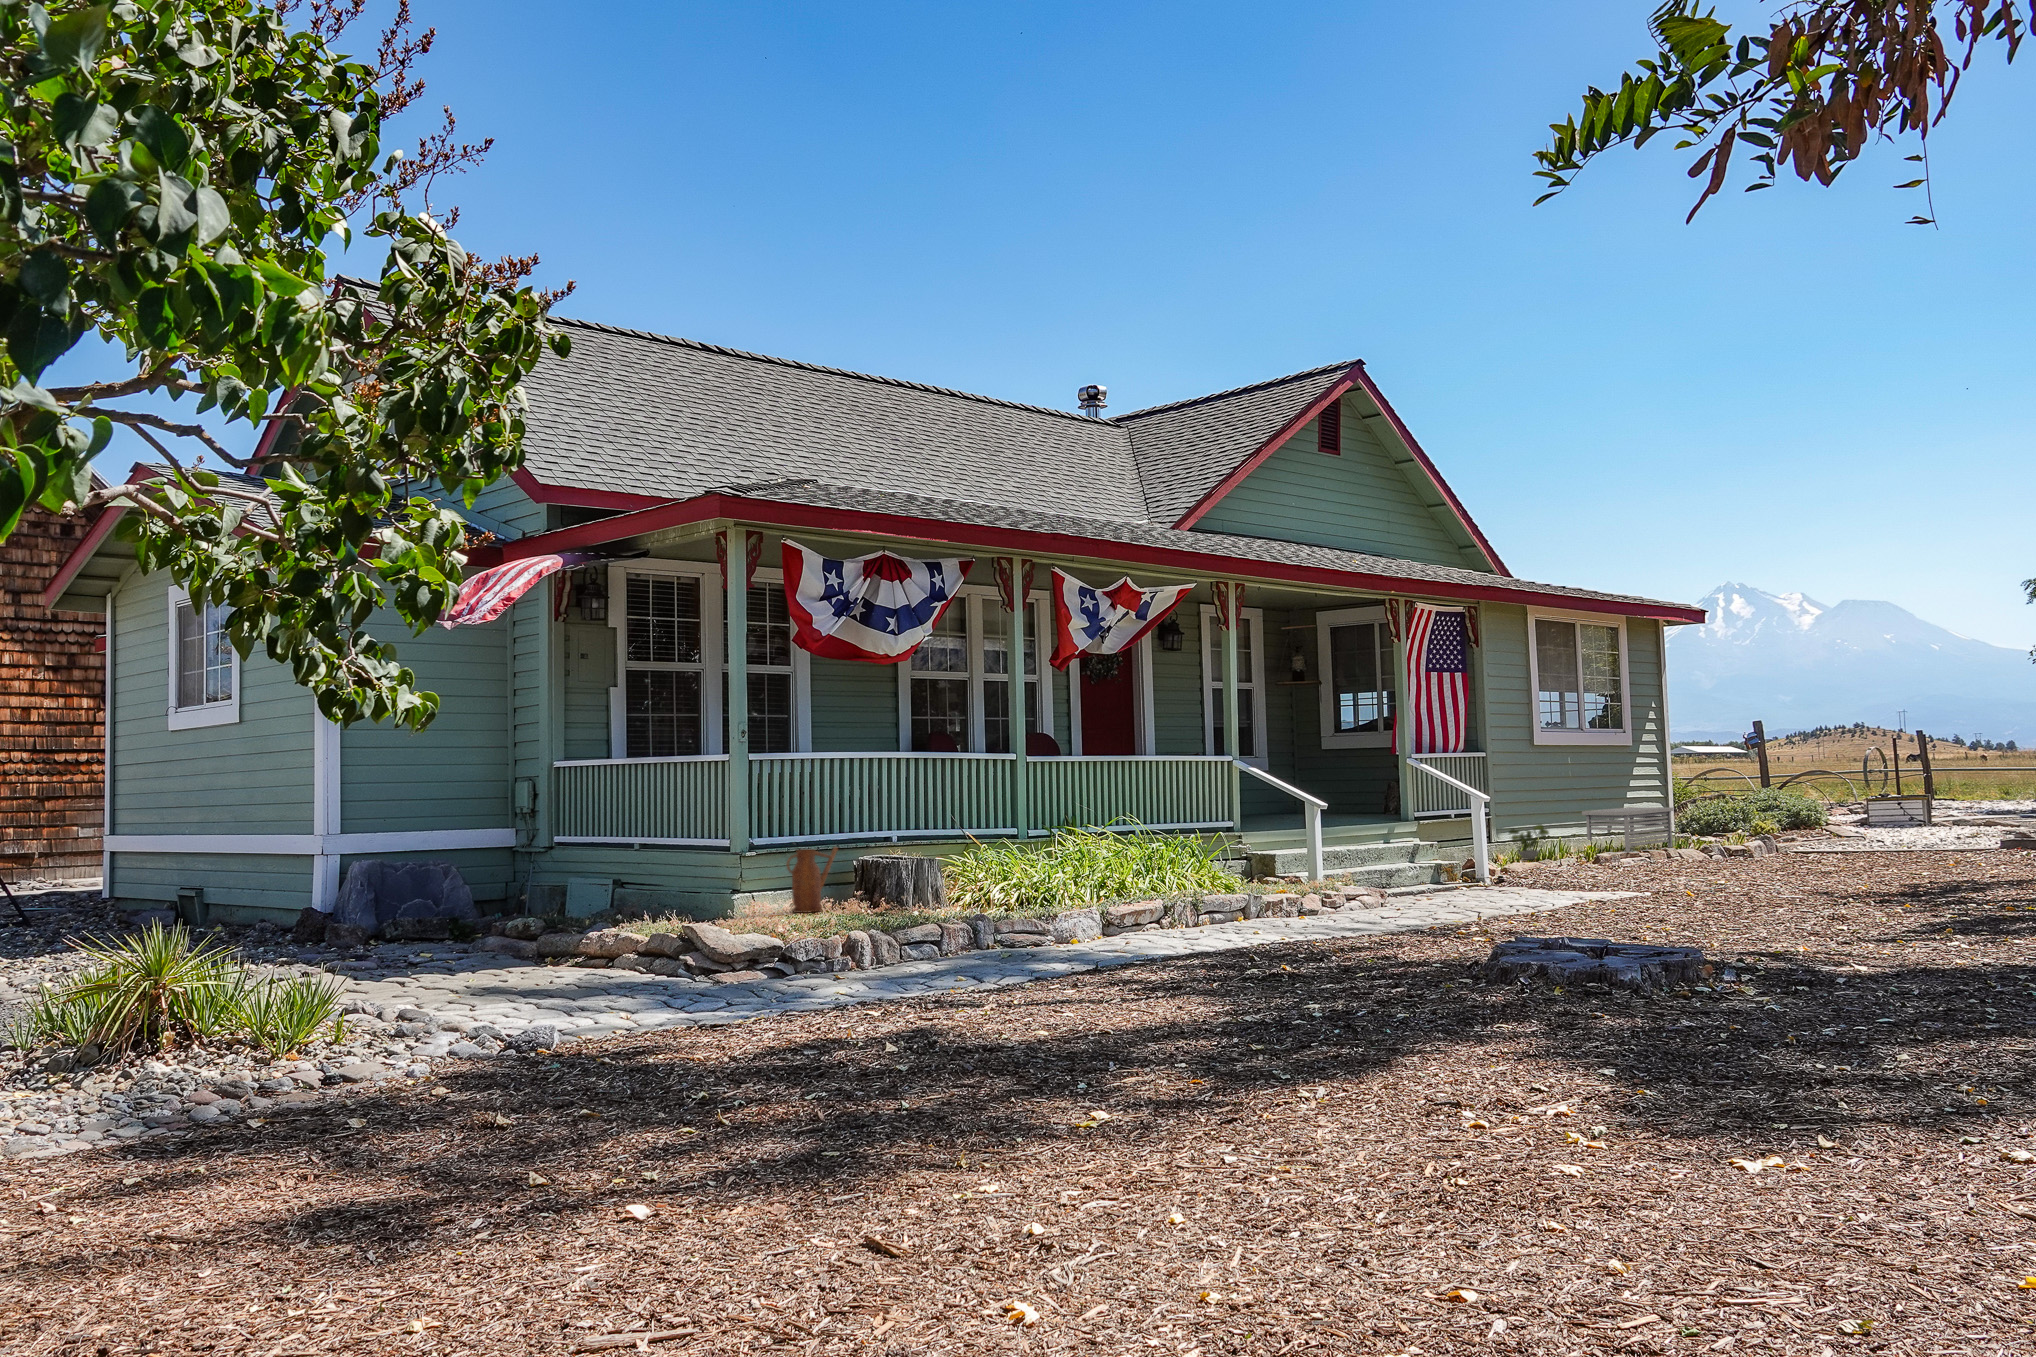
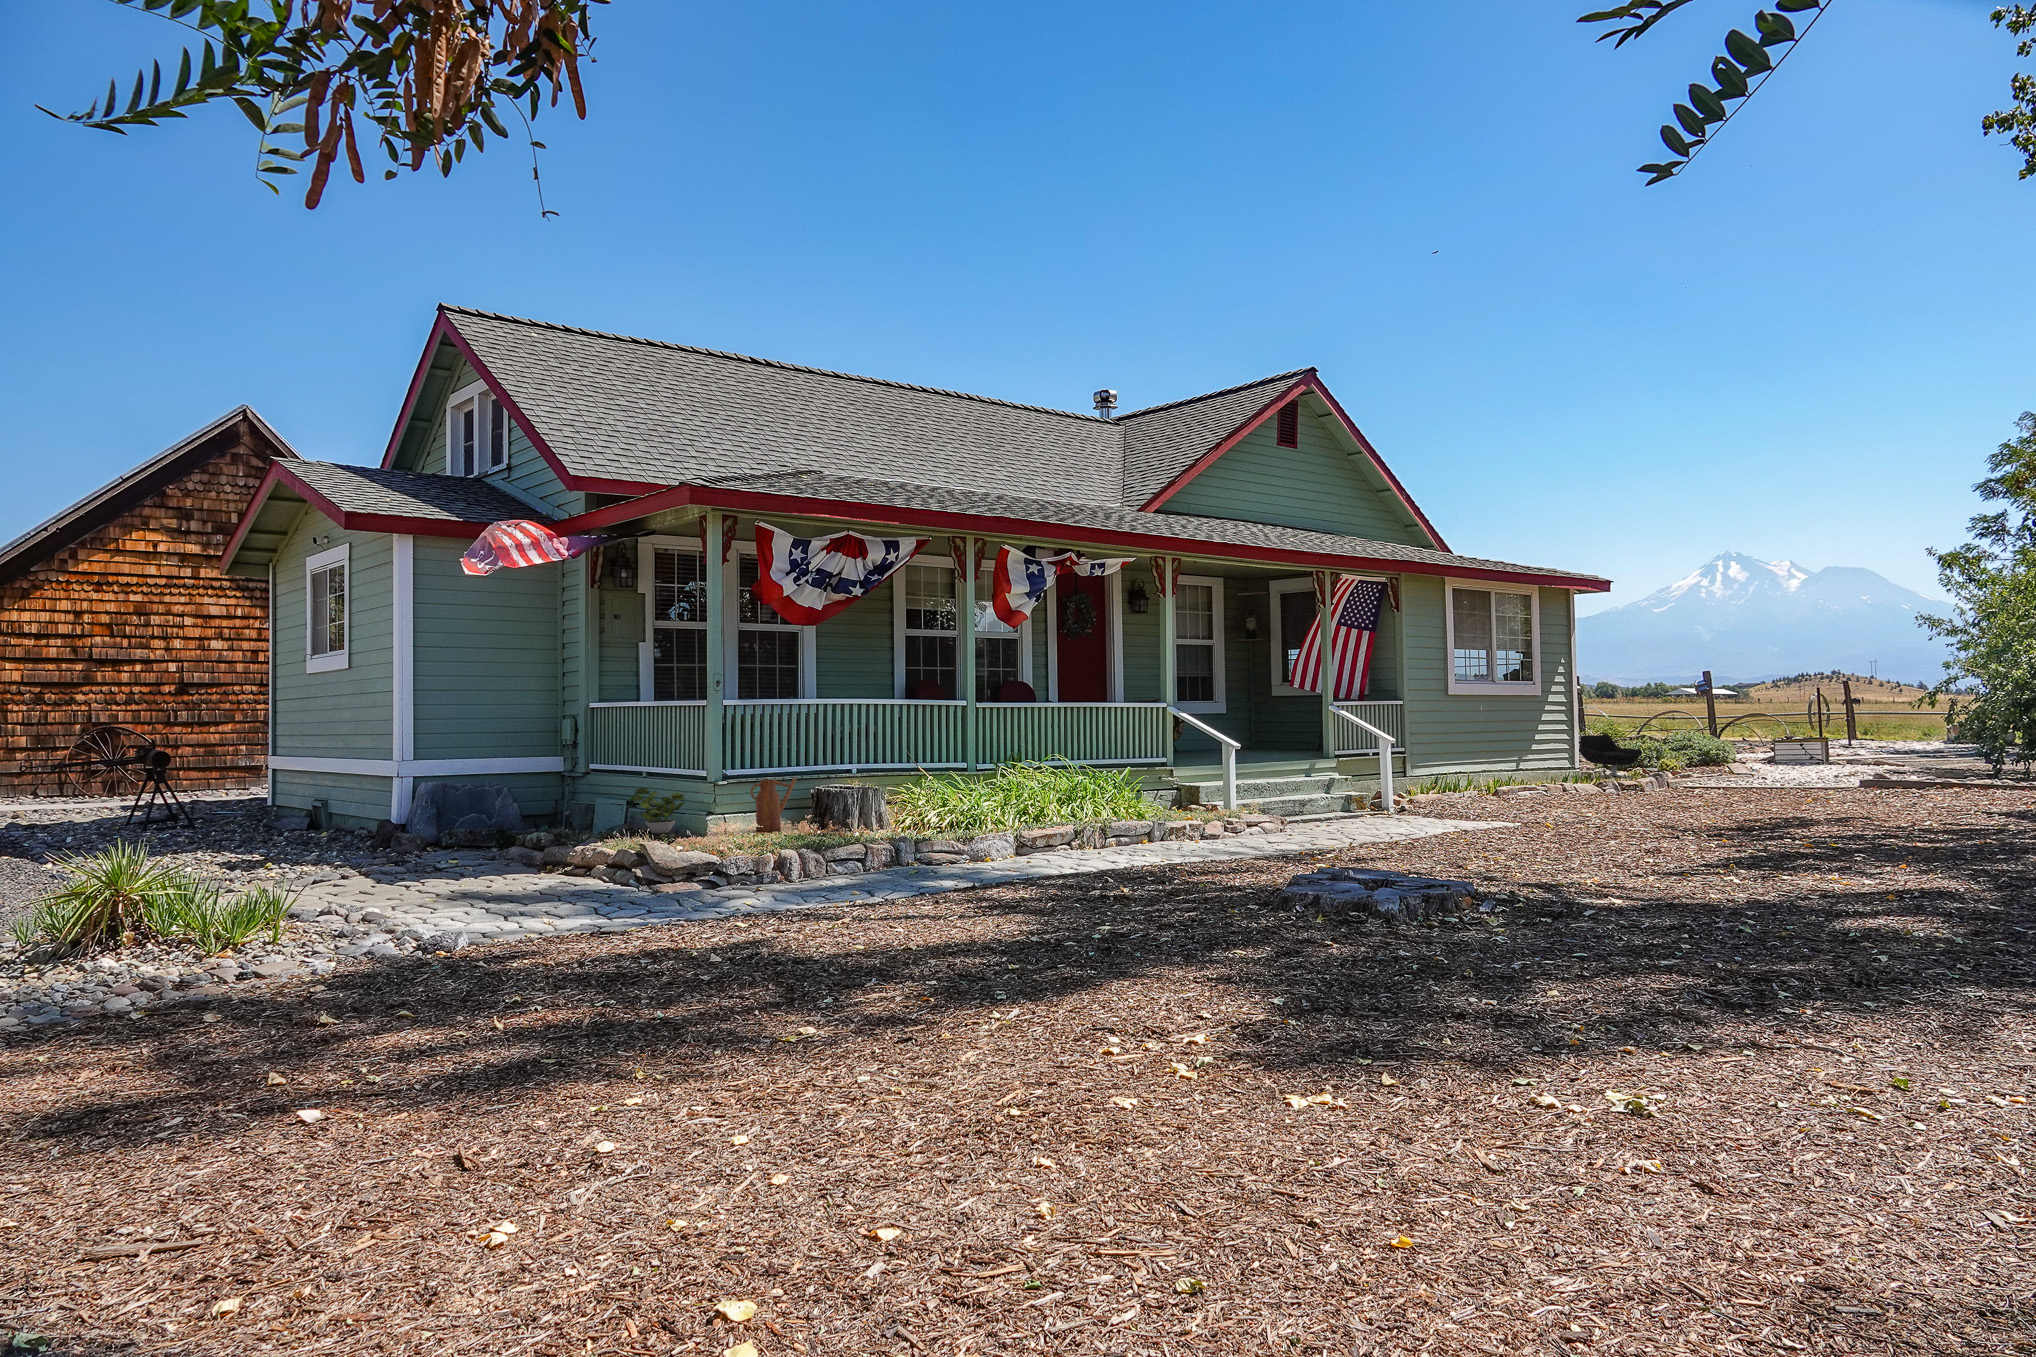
lounge chair: none [1667,792,1739,843] -> present [1579,735,1642,778]
storage bench: present [1582,807,1673,852] -> none [1497,747,1579,786]
potted plant: present [1509,824,1549,860] -> present [629,788,685,834]

